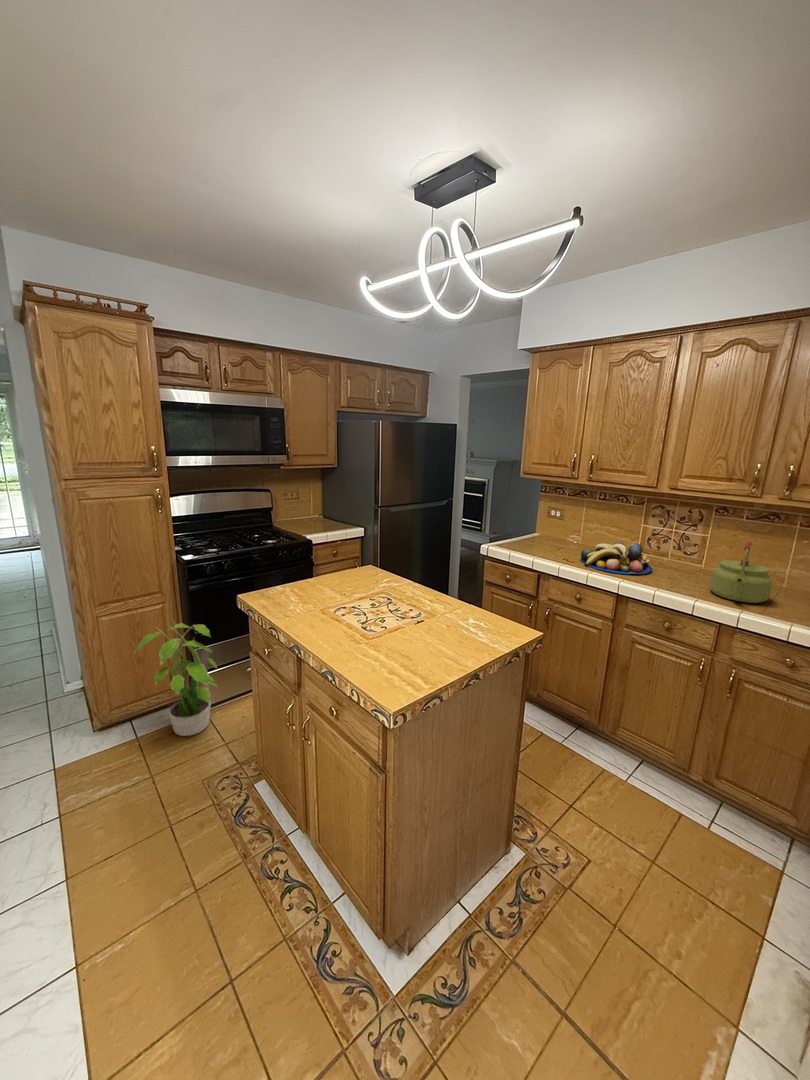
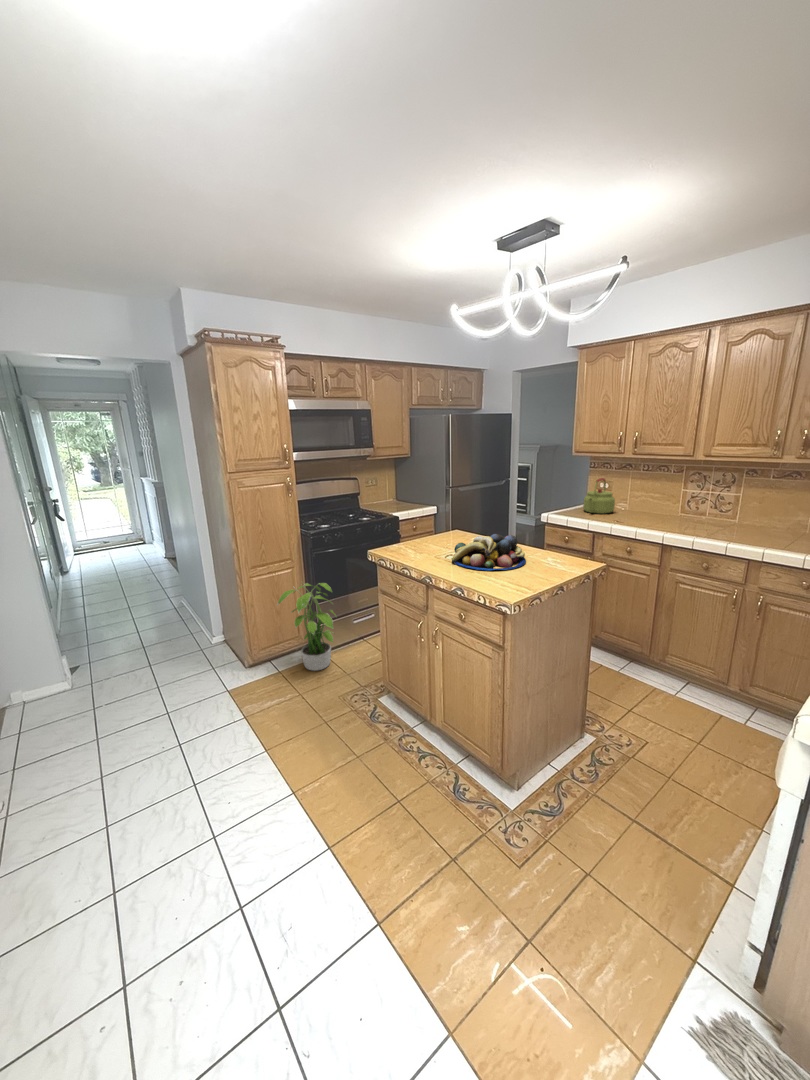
kettle: present [710,541,773,603] -> present [583,478,615,514]
fruit bowl: present [580,542,652,574] -> present [452,534,526,571]

